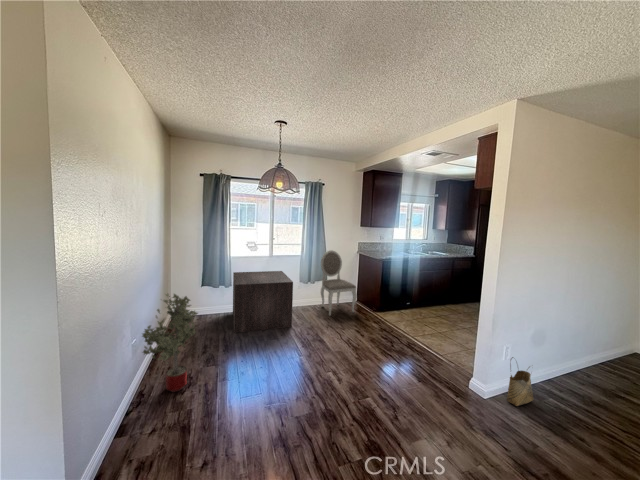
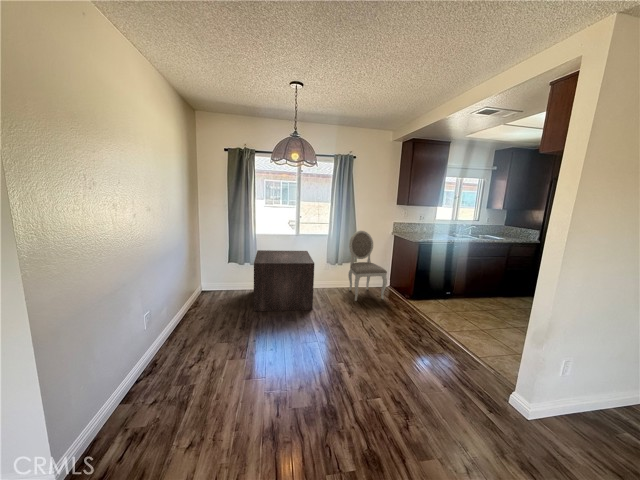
potted tree: present [143,294,198,392] -> none [148,269,207,366]
woven basket: present [507,357,533,406] -> none [556,374,600,435]

